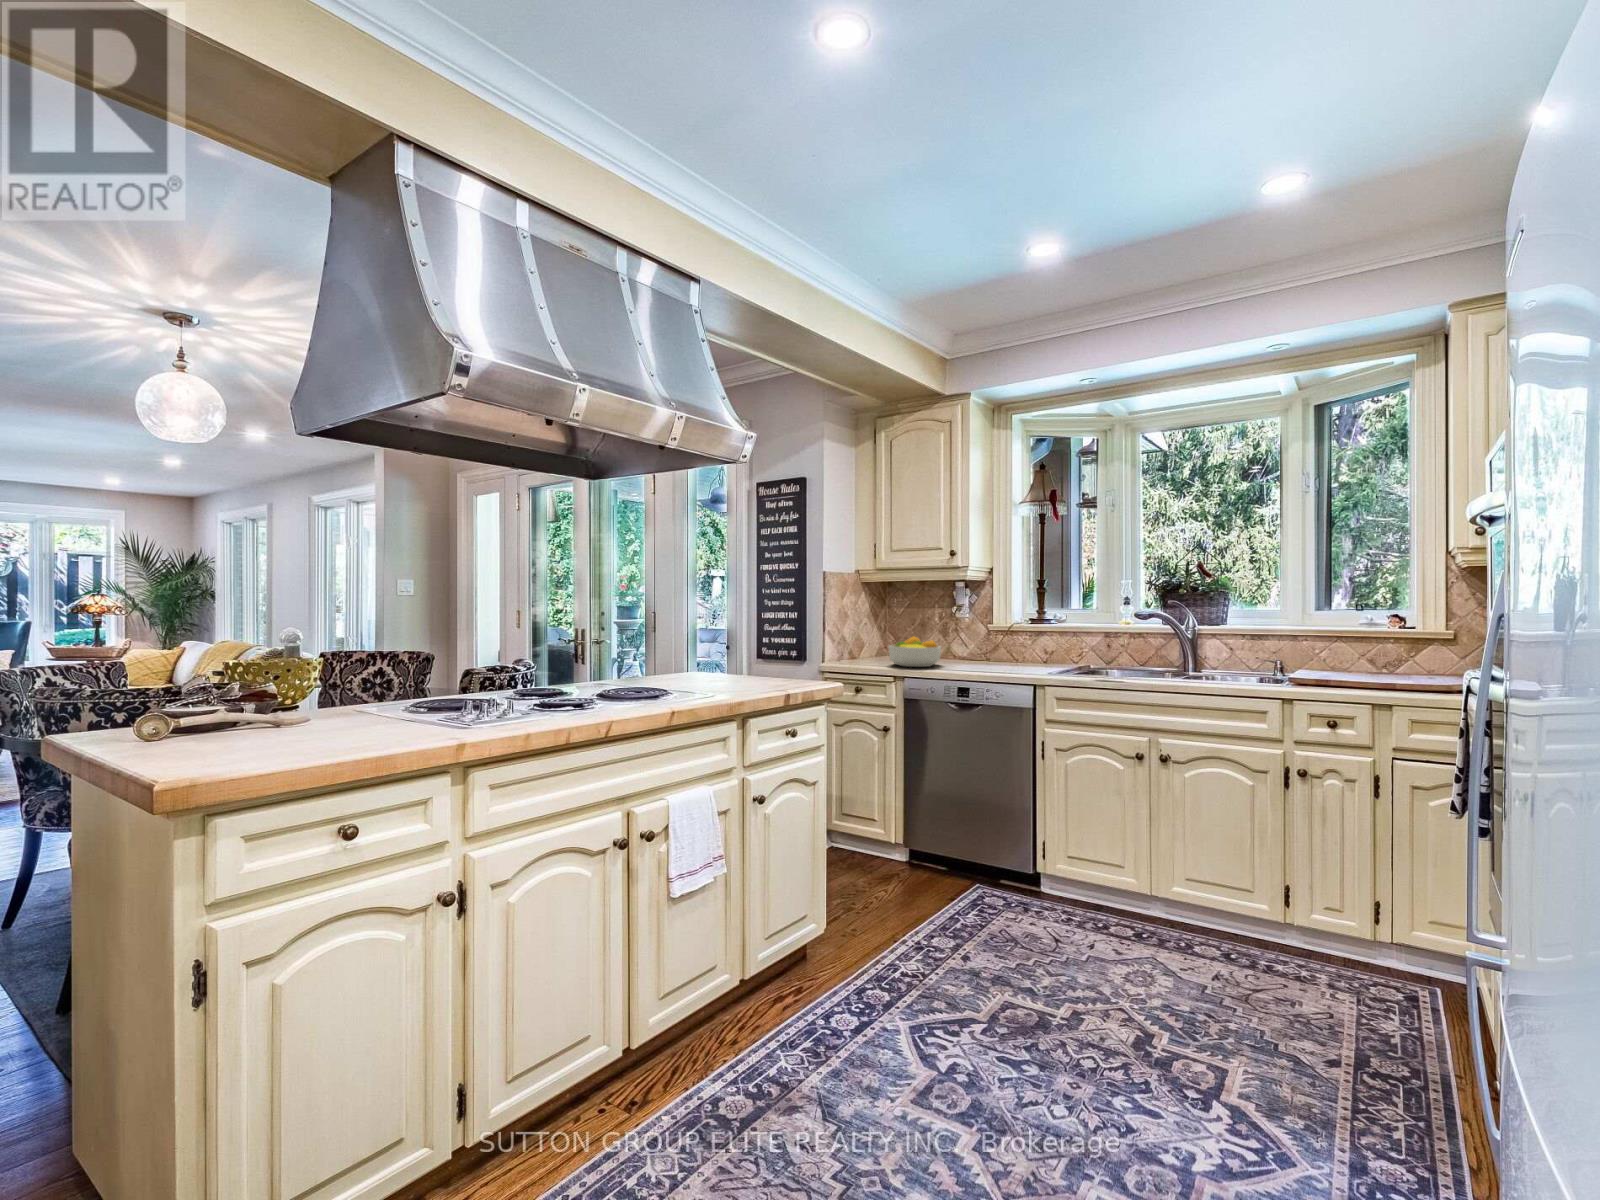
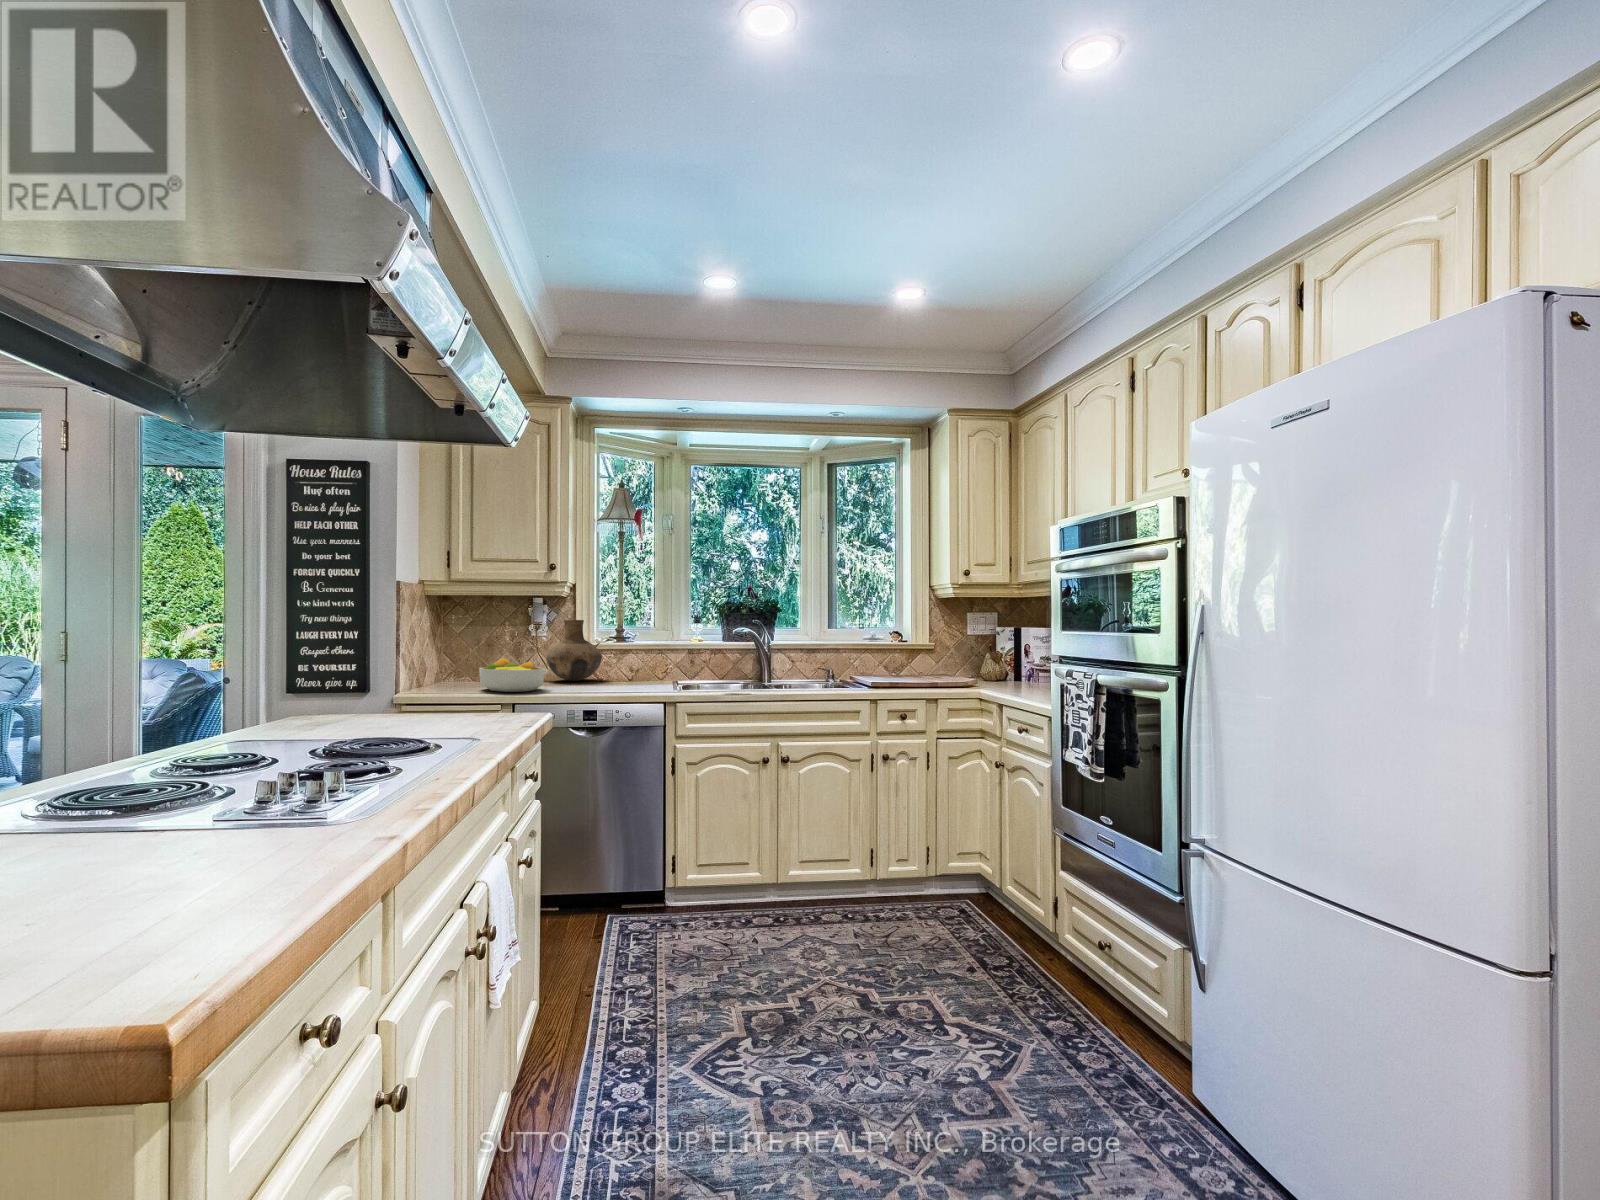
vase: none [964,601,1017,660] -> present [546,620,602,681]

